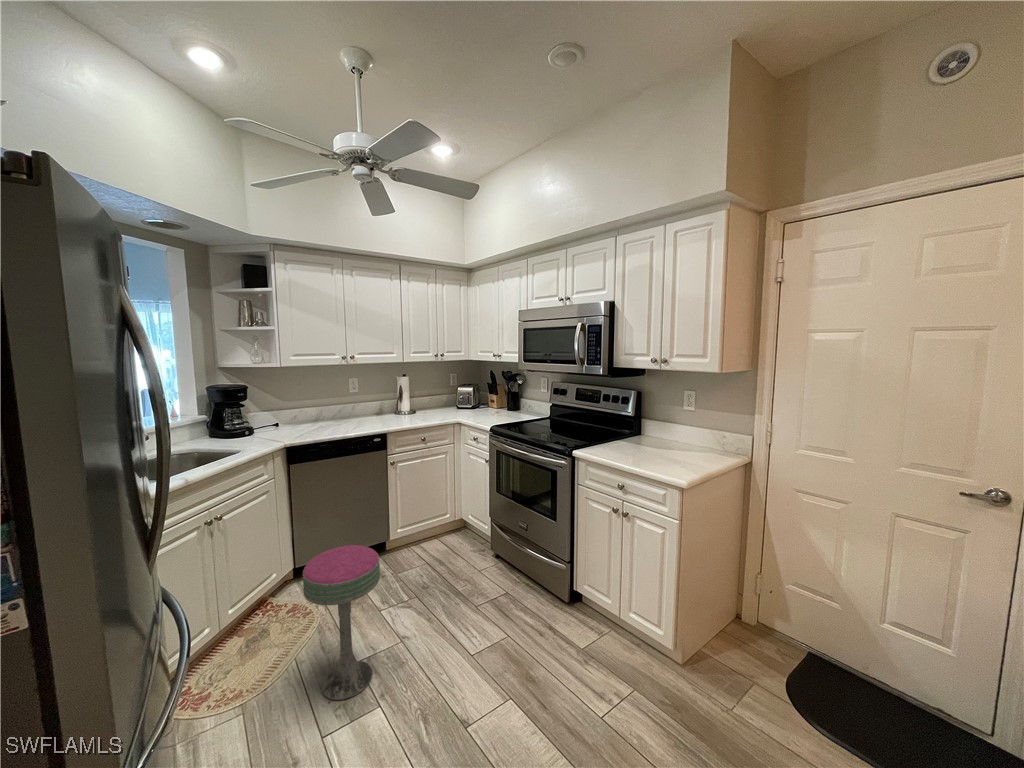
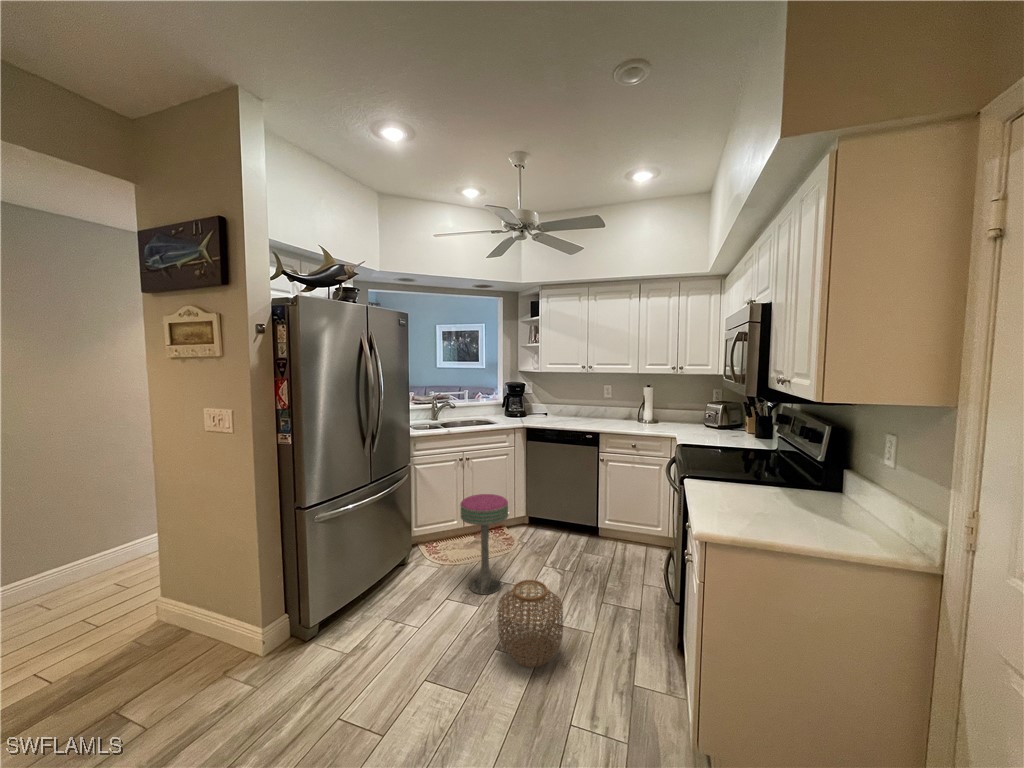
woven basket: none [461,613,538,718] -> present [497,580,563,668]

